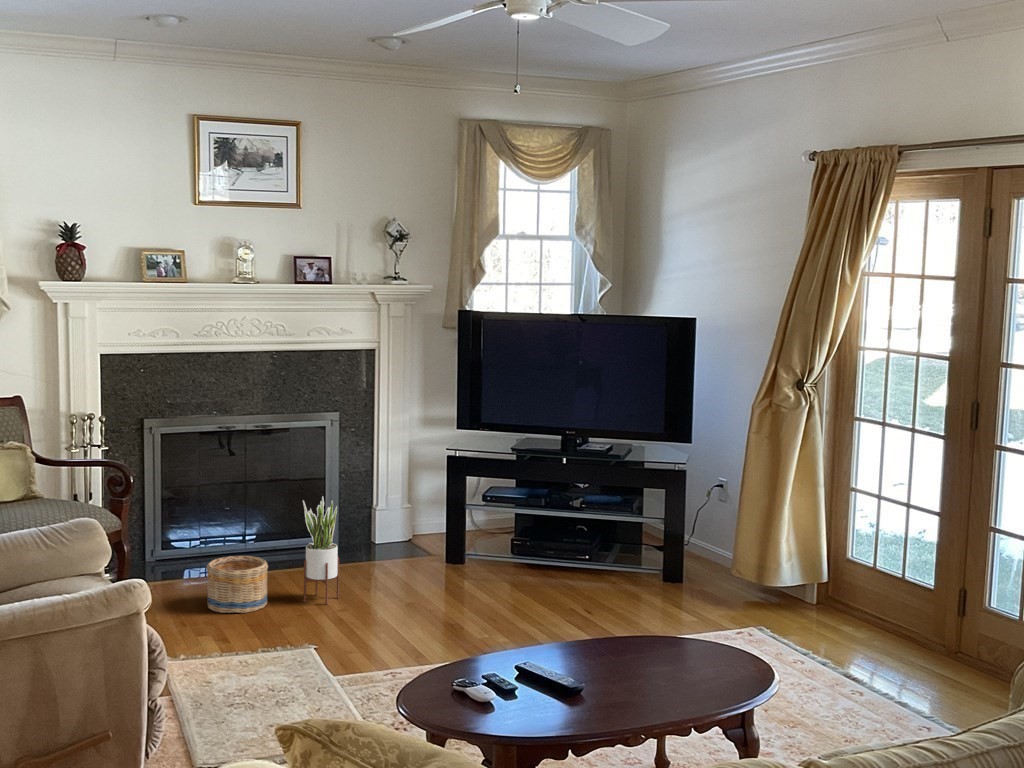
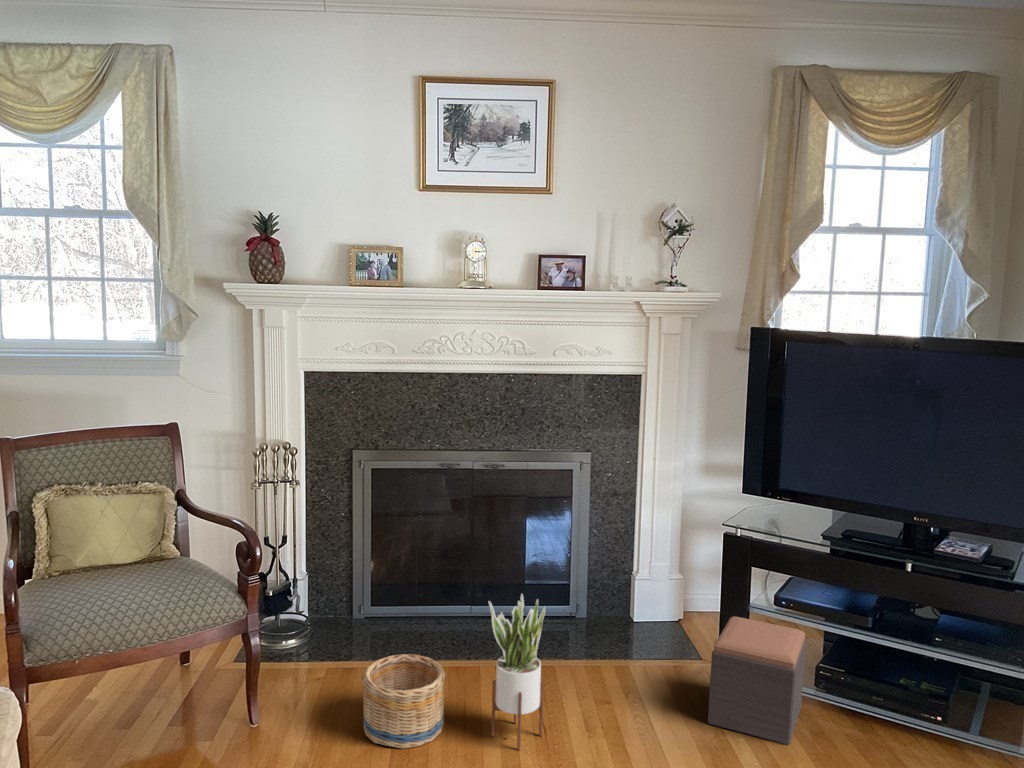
footstool: none [448,512,507,584] -> present [708,616,806,745]

